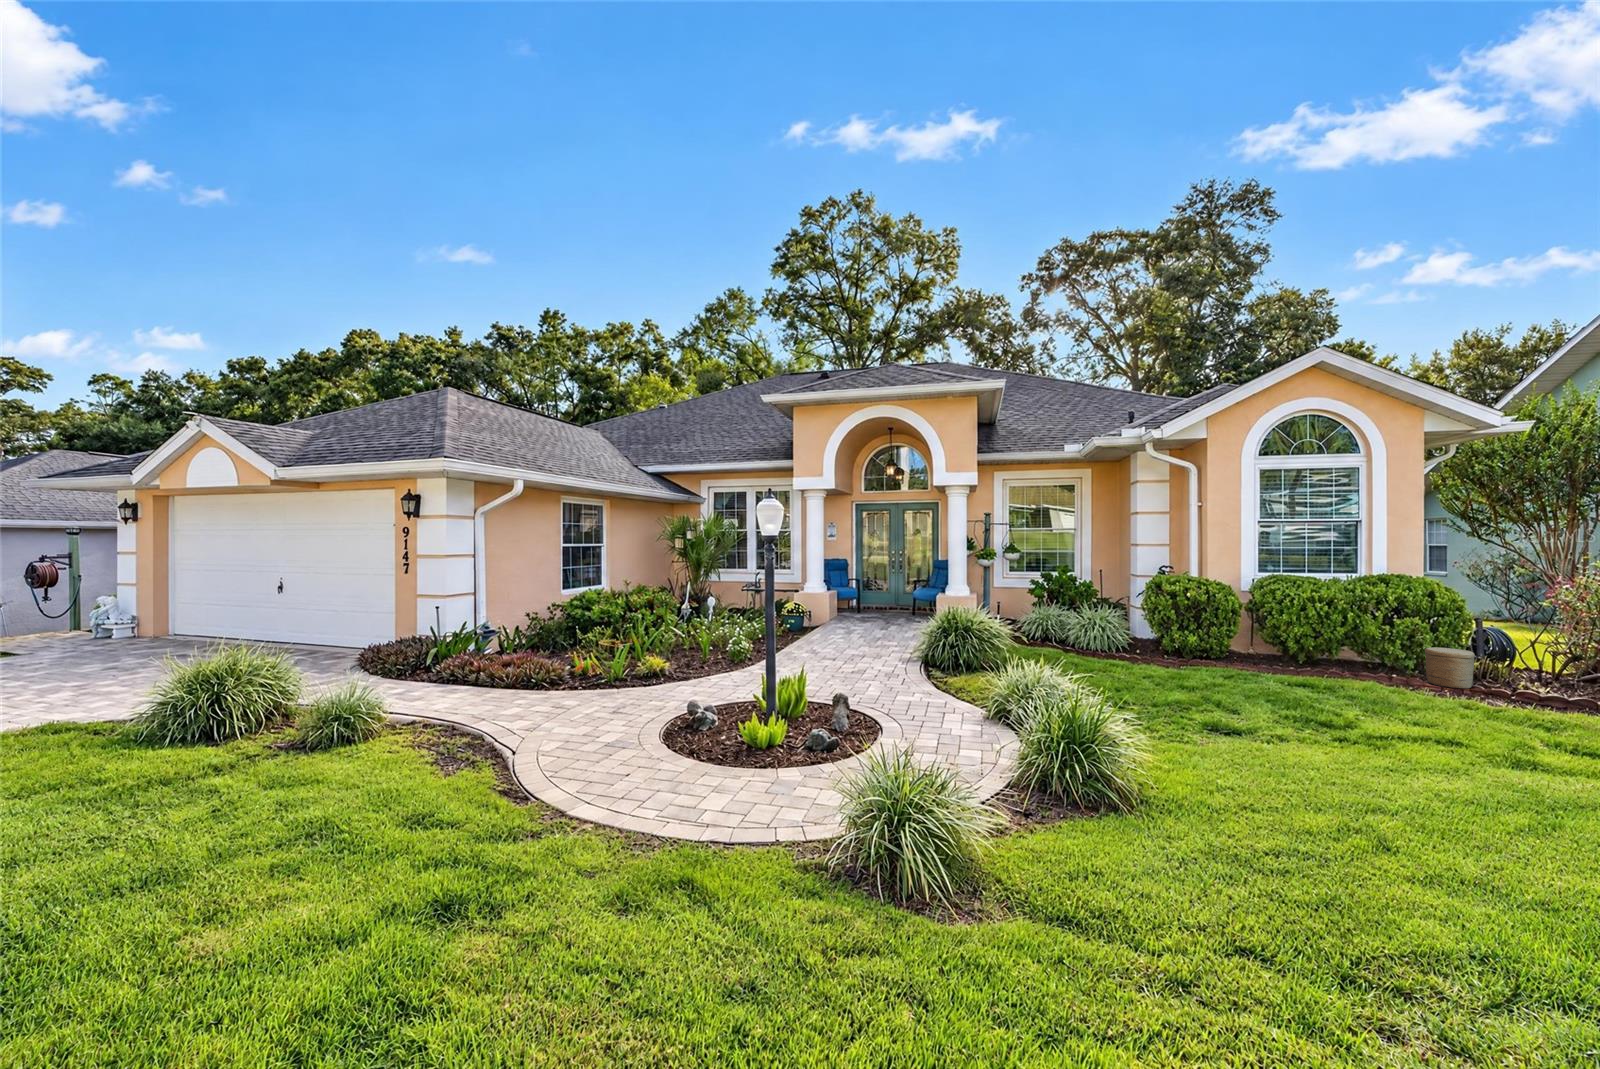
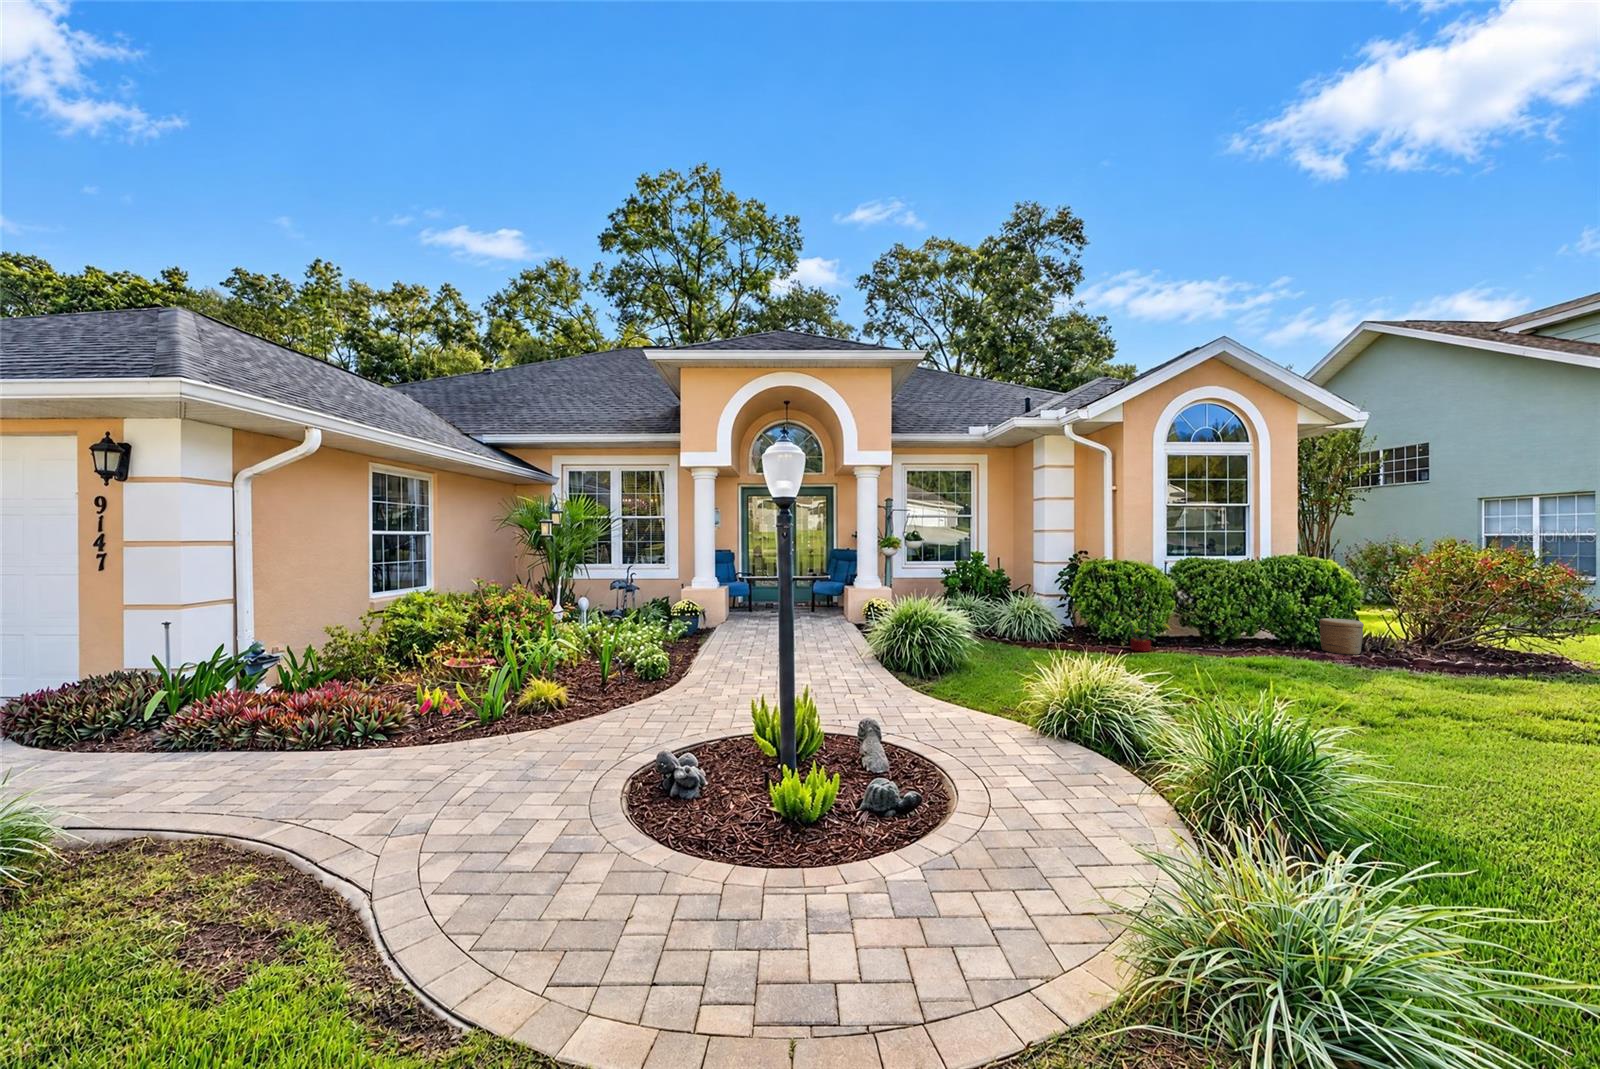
decorative plant: none [1180,625,1232,671] -> present [1128,614,1169,652]

